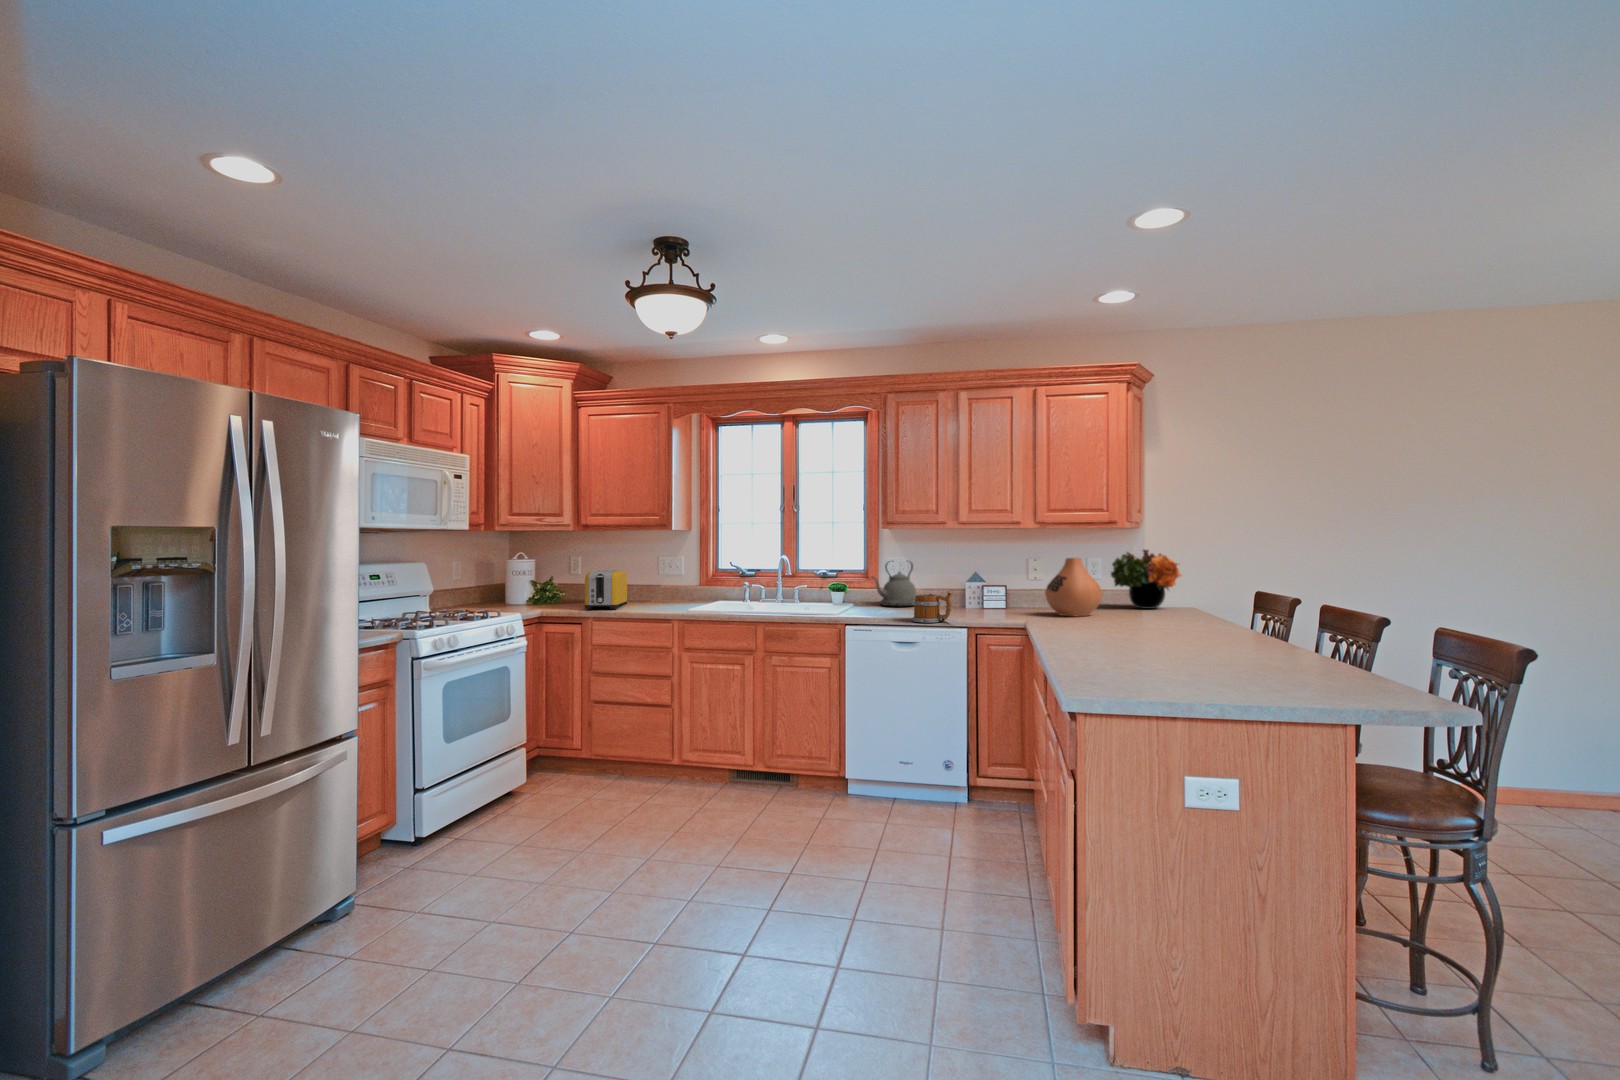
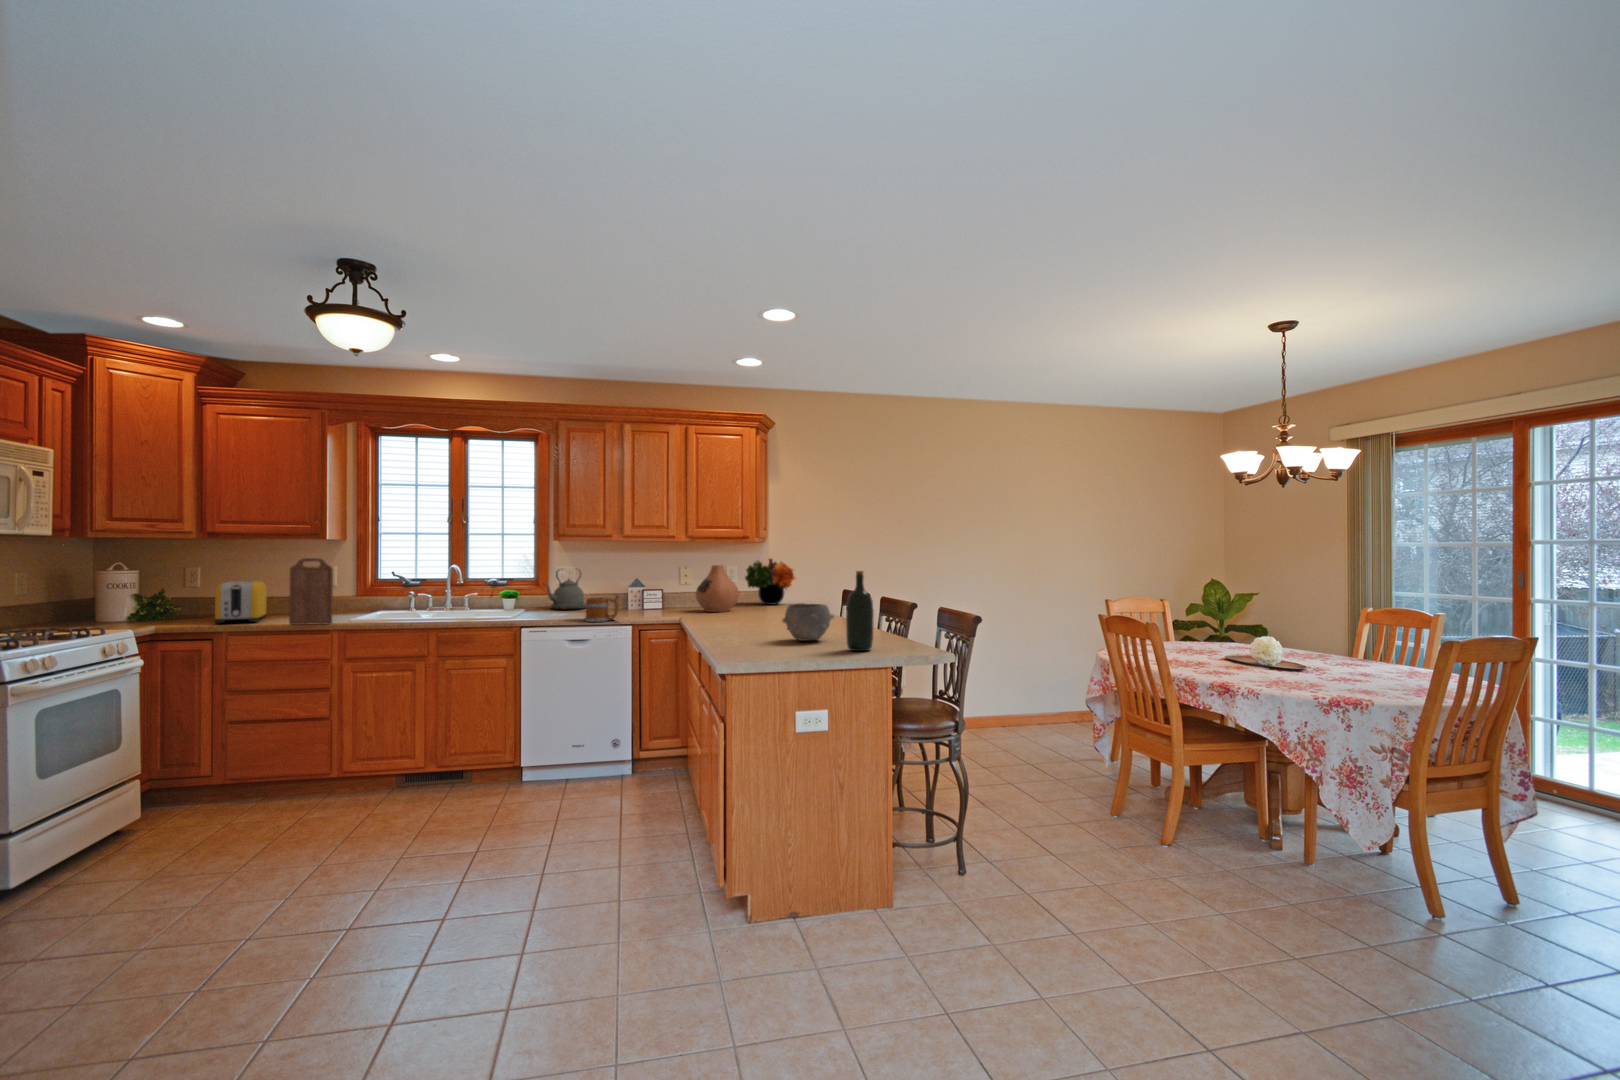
cutting board: none [639,549,674,614] -> present [289,558,333,625]
wine bottle: none [1271,569,1321,695] -> present [846,571,874,651]
bowl: none [1163,614,1247,669] -> present [782,604,834,641]

